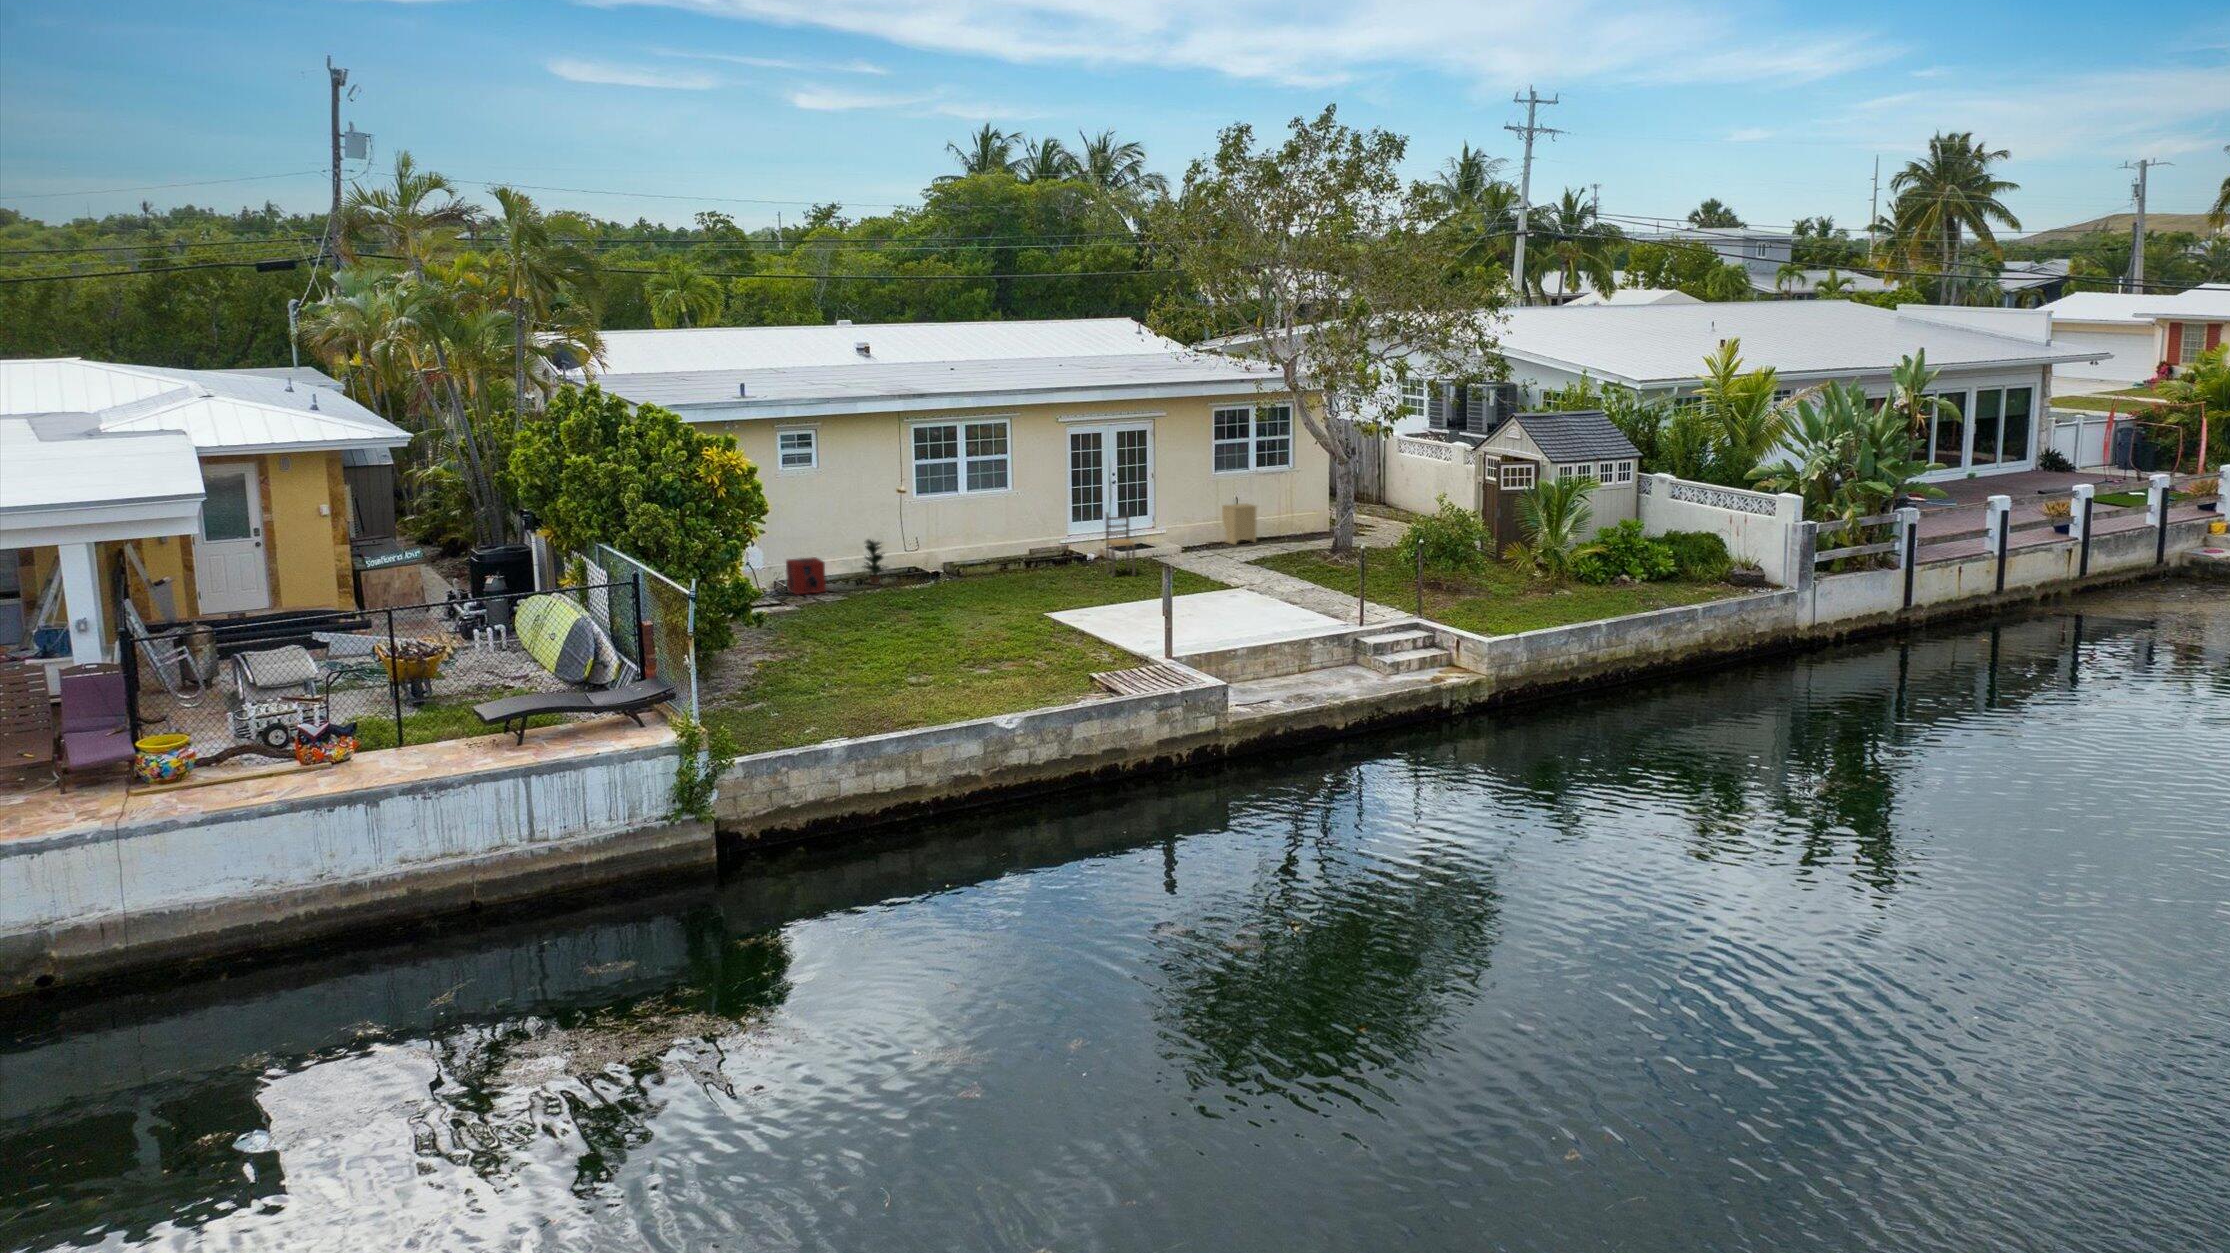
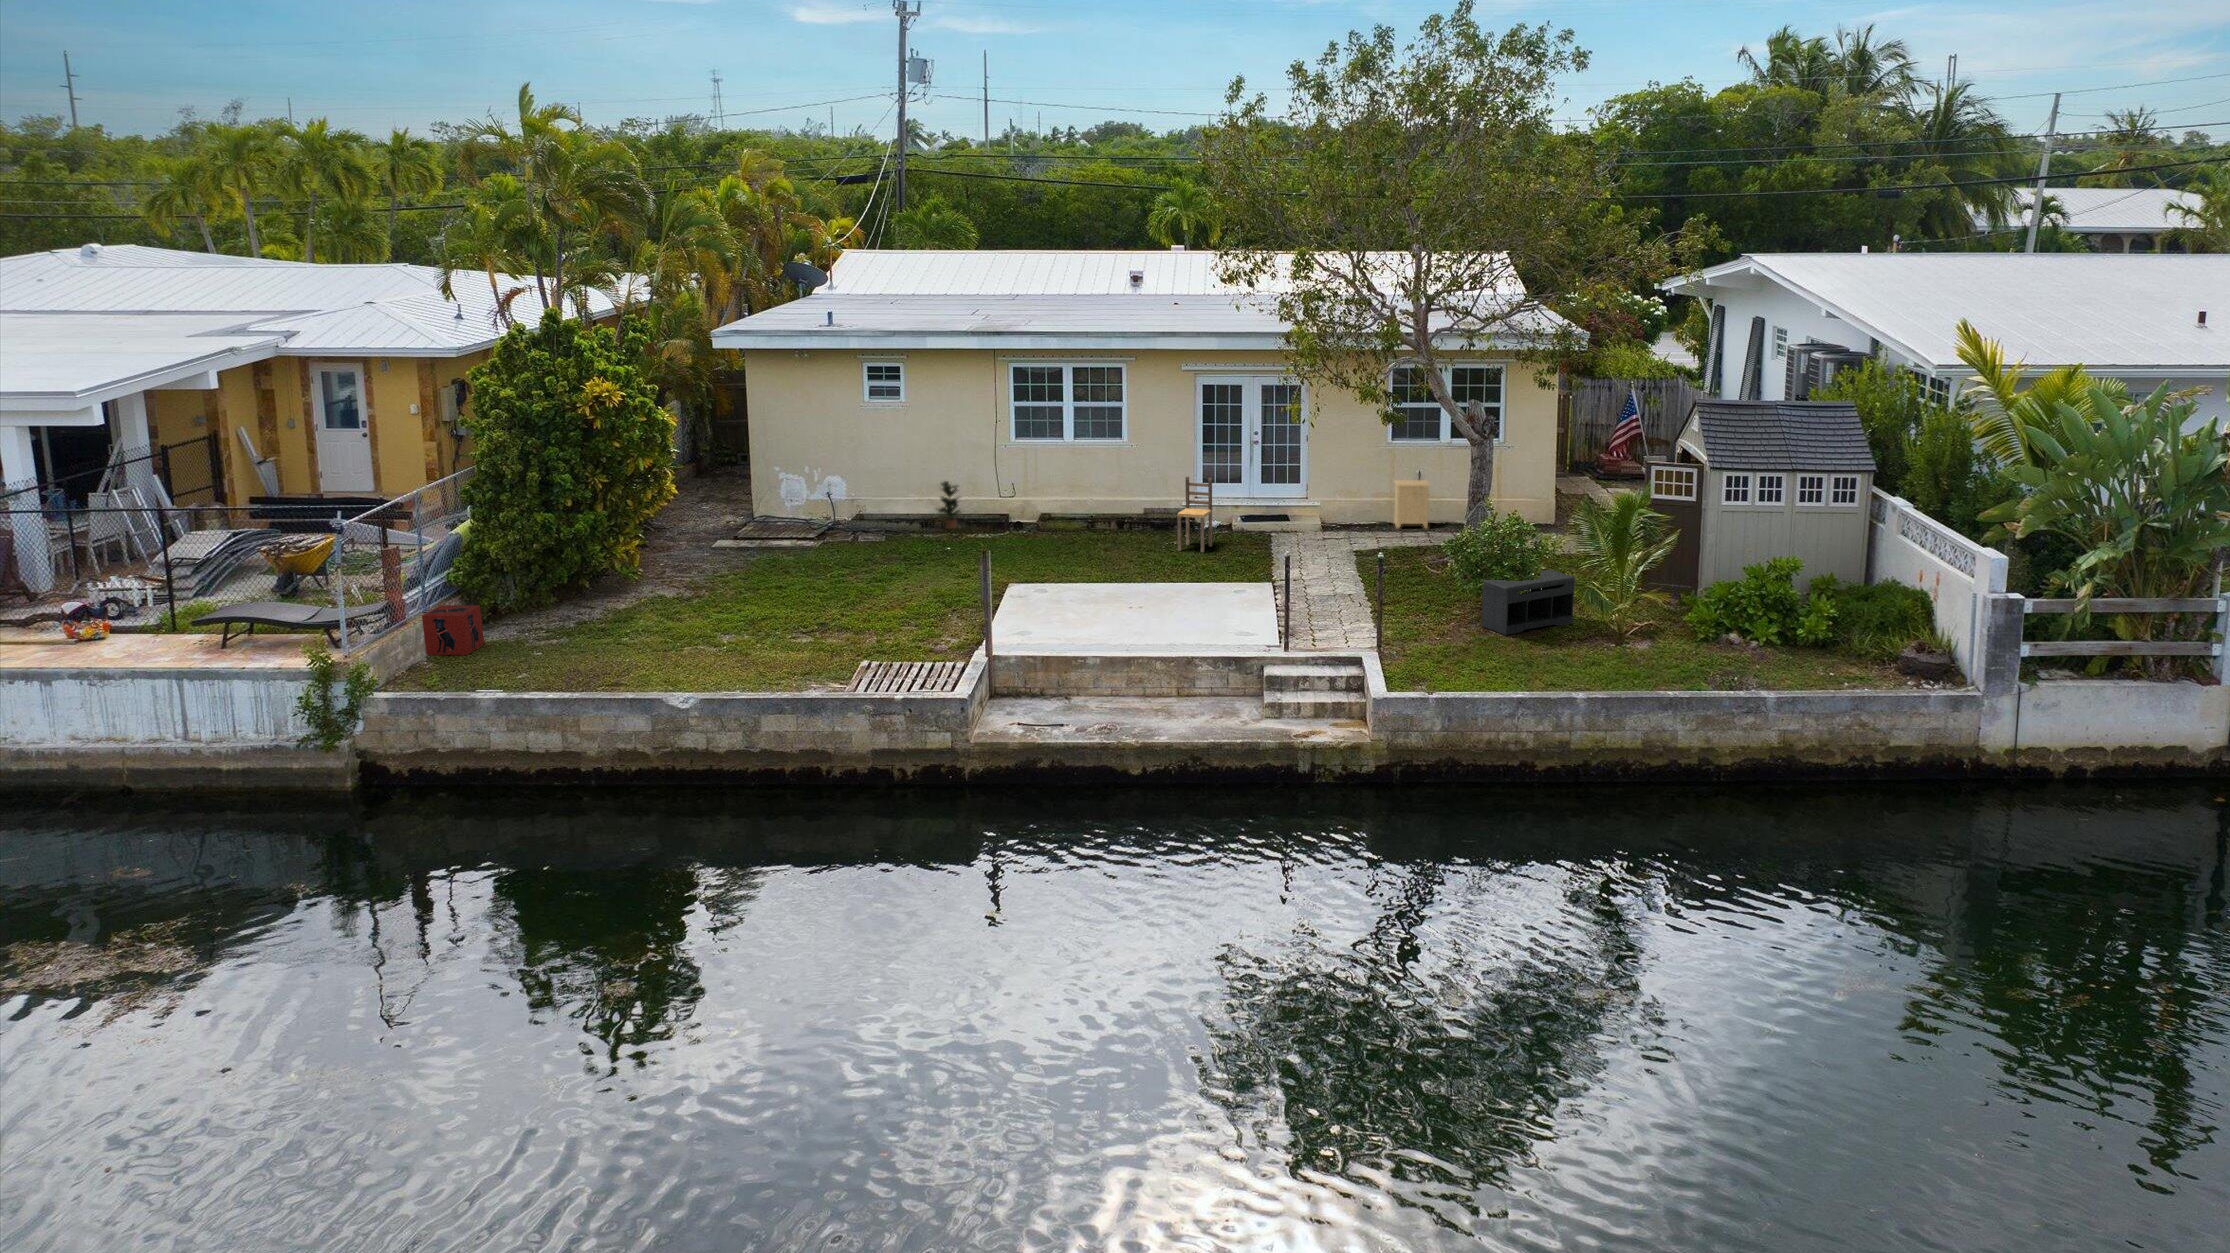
bench: none [1448,548,1498,597] -> present [1481,570,1575,635]
storage box: present [786,557,826,594] -> present [422,605,484,655]

